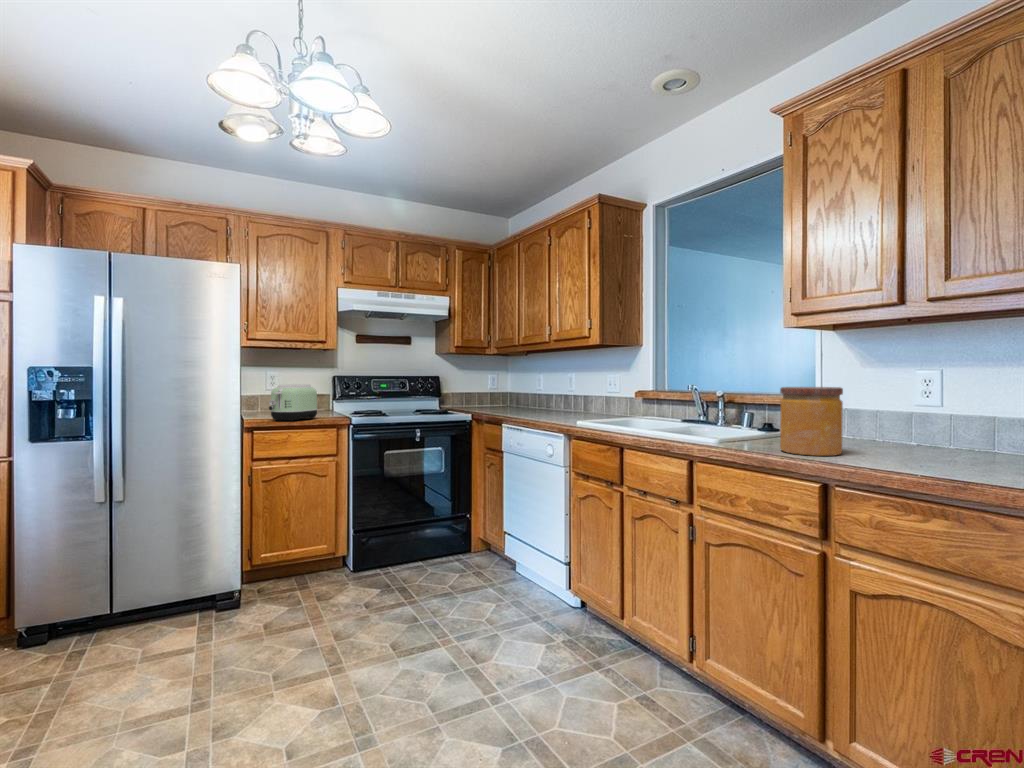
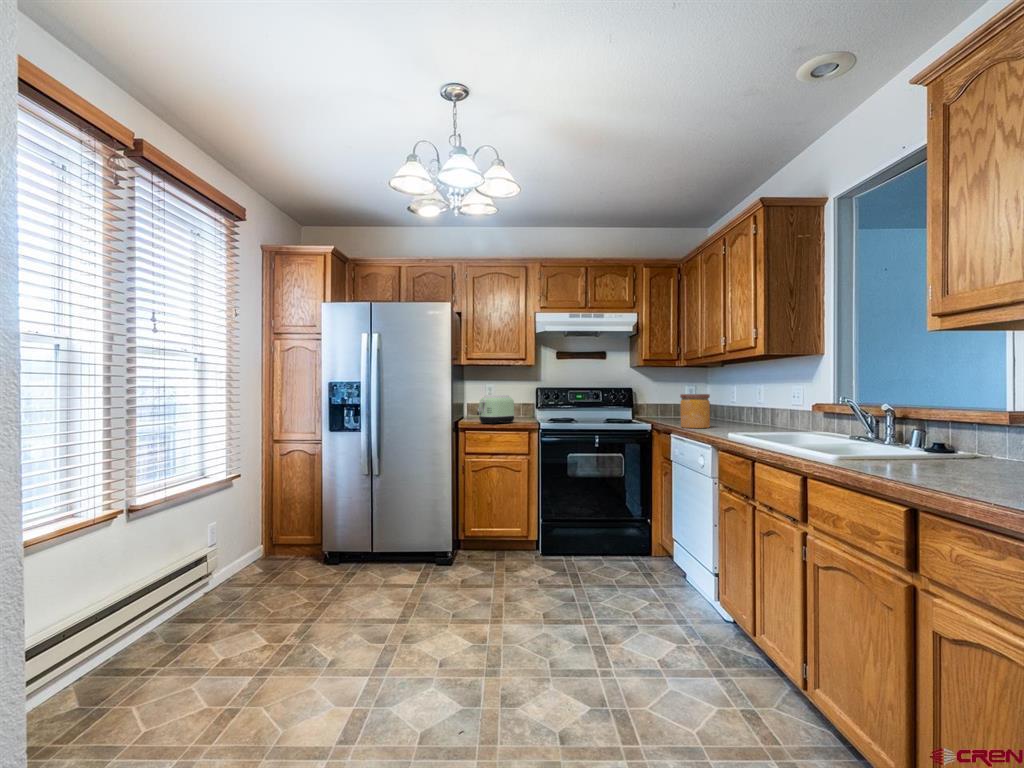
jar: present [780,387,843,456] -> present [680,394,710,428]

